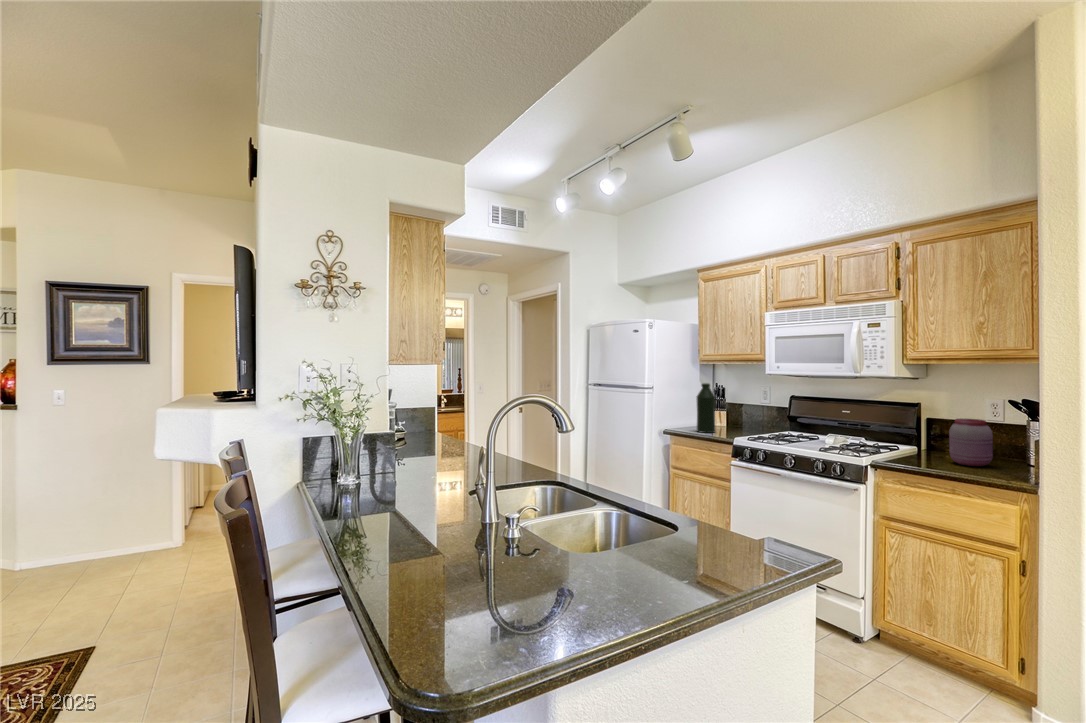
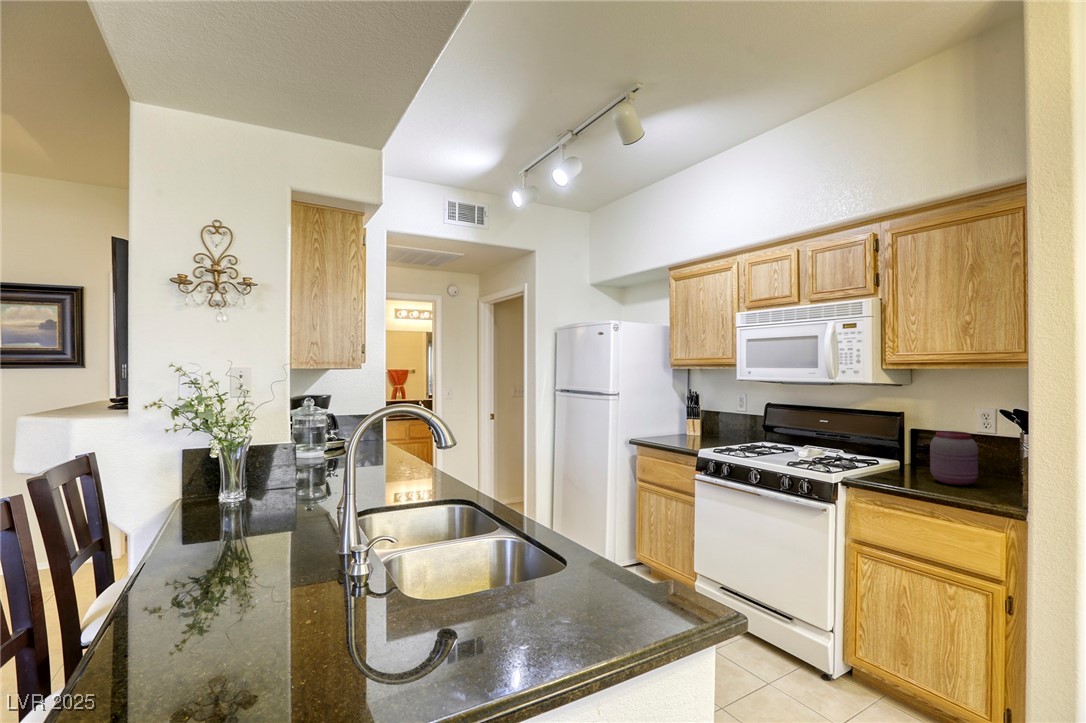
bottle: present [697,383,715,433] -> none [665,390,685,444]

